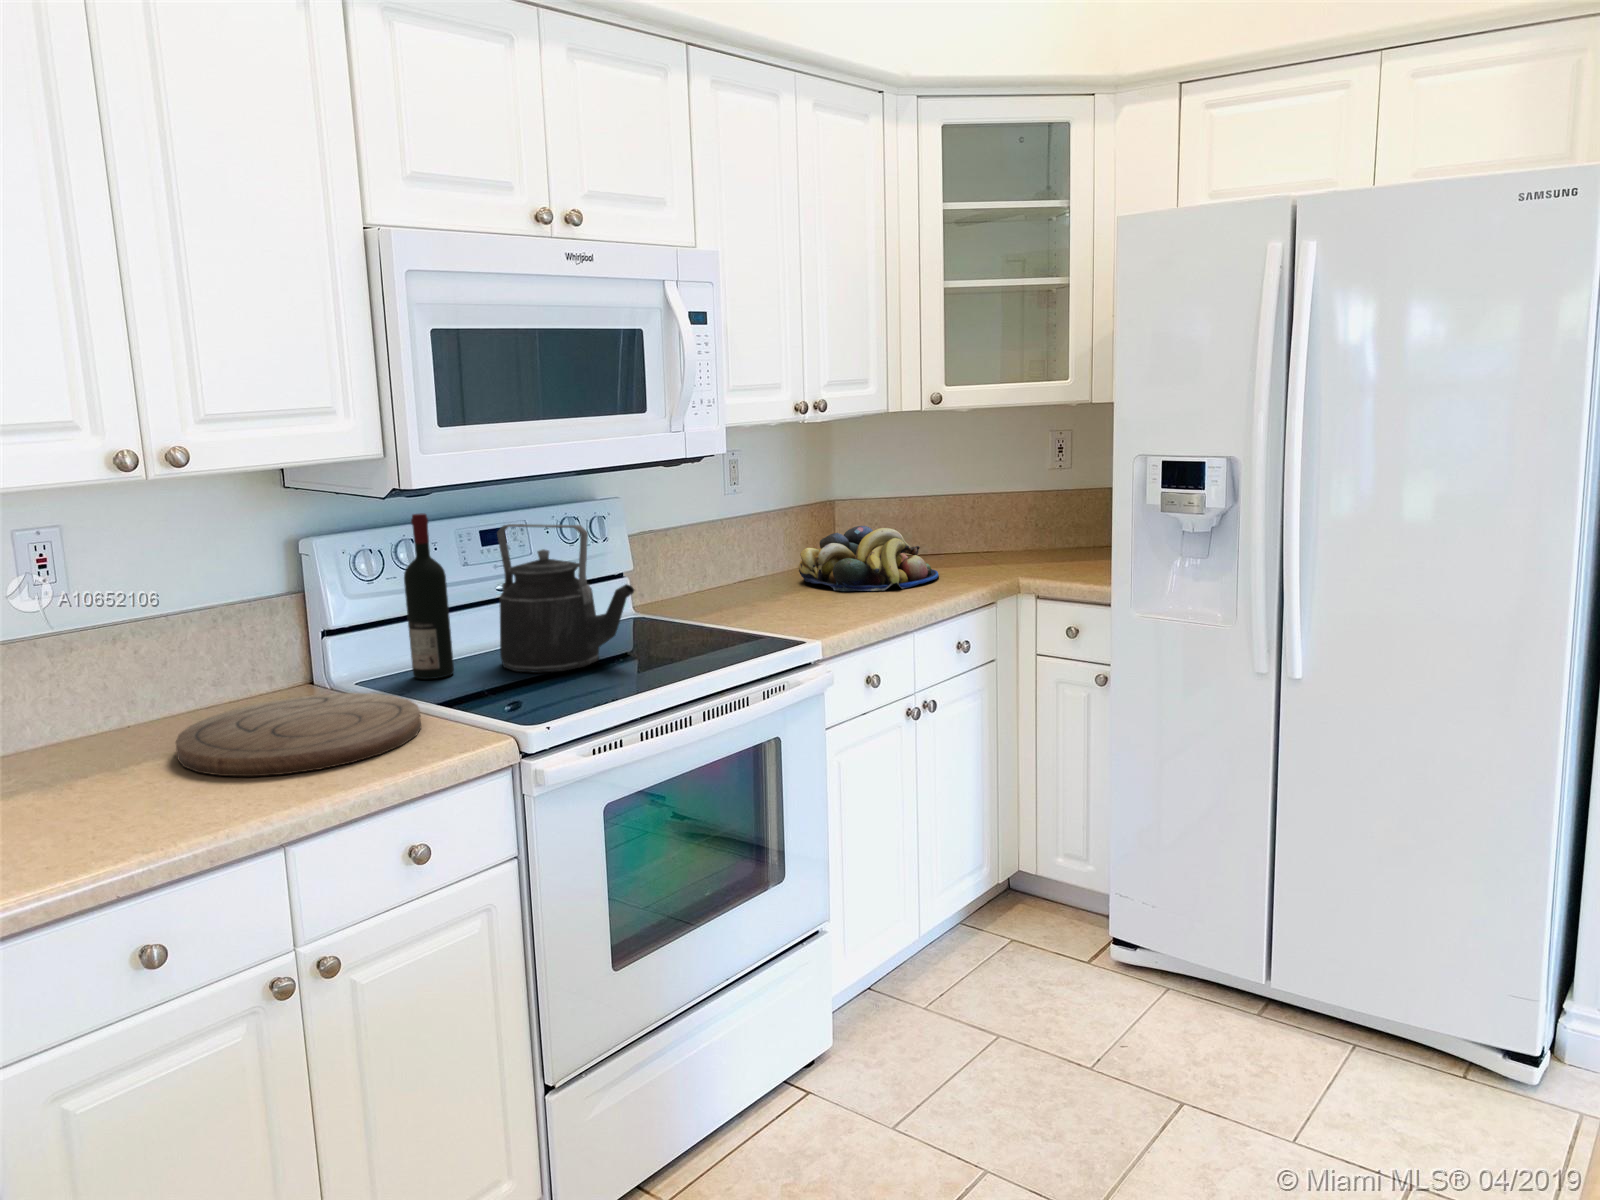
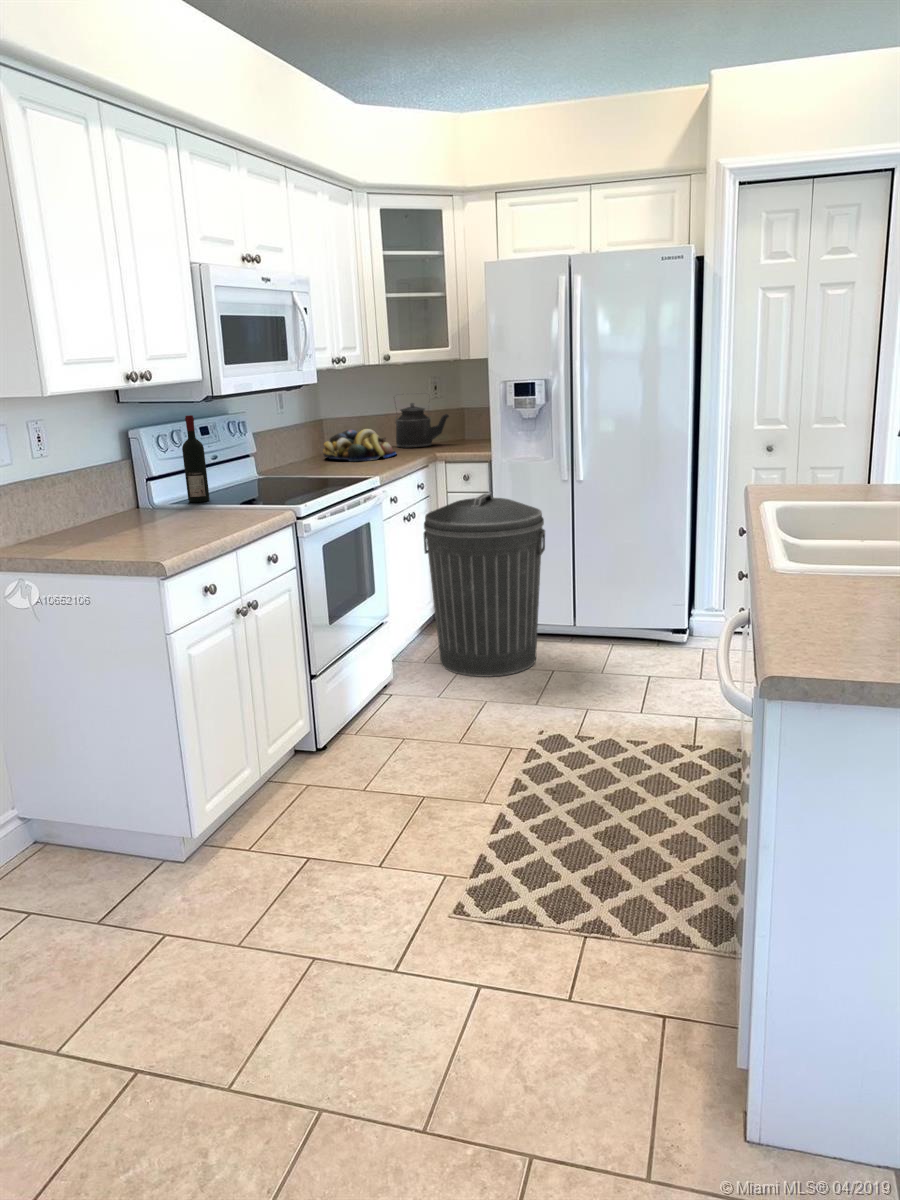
kettle: present [497,524,634,673] -> present [395,394,449,448]
trash can: none [933,684,1191,1084] -> present [424,493,545,677]
cutting board: present [176,693,421,776] -> none [127,503,243,532]

